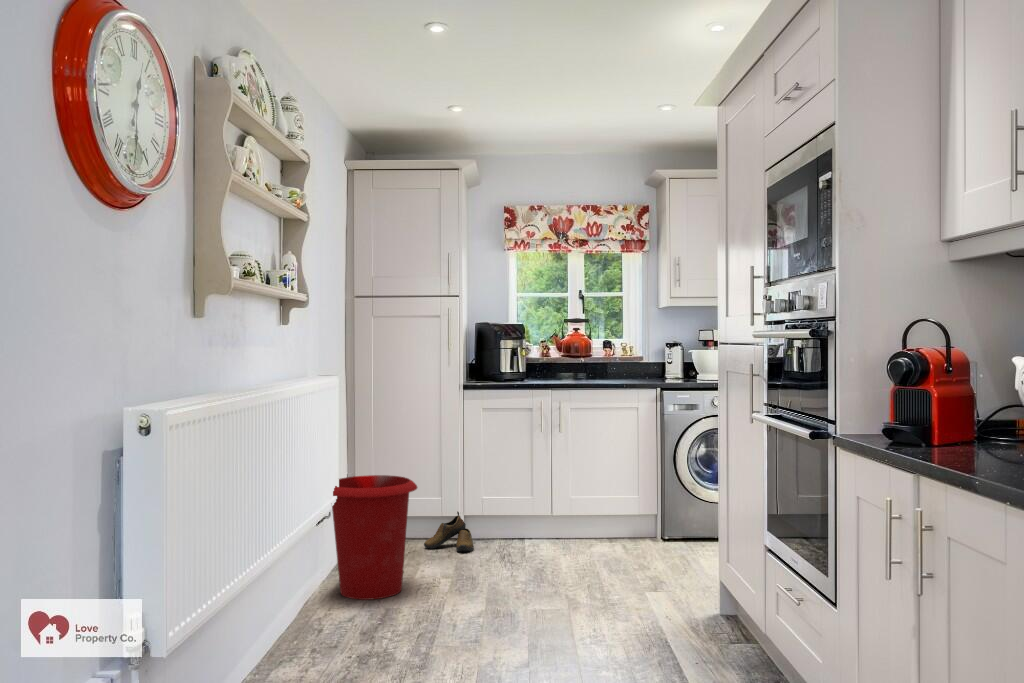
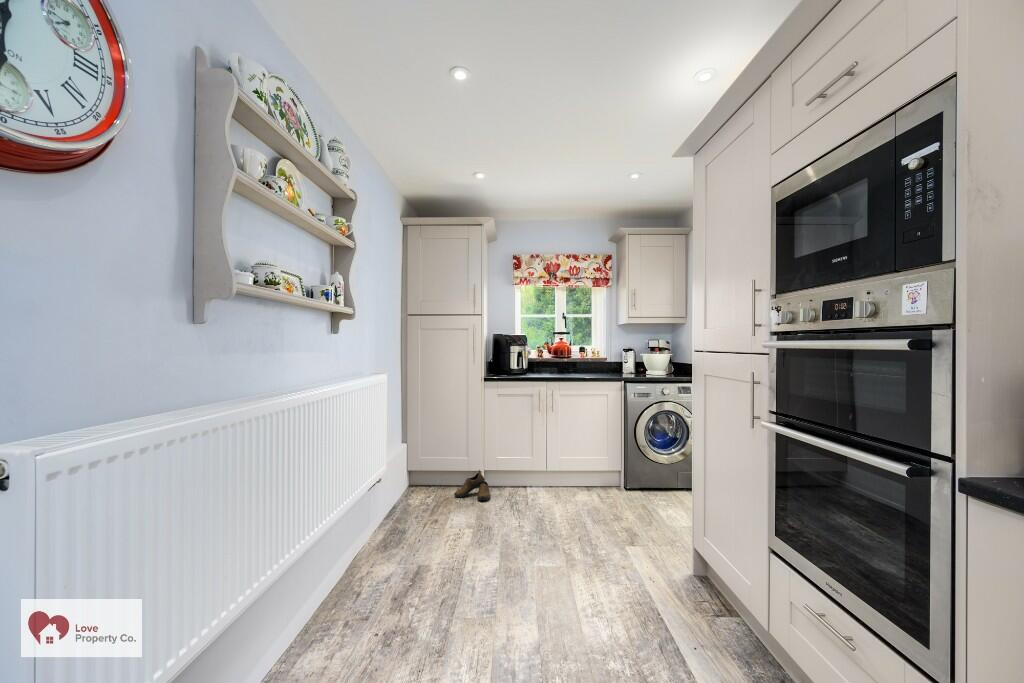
waste bin: present [332,475,417,600] -> none [371,450,447,554]

